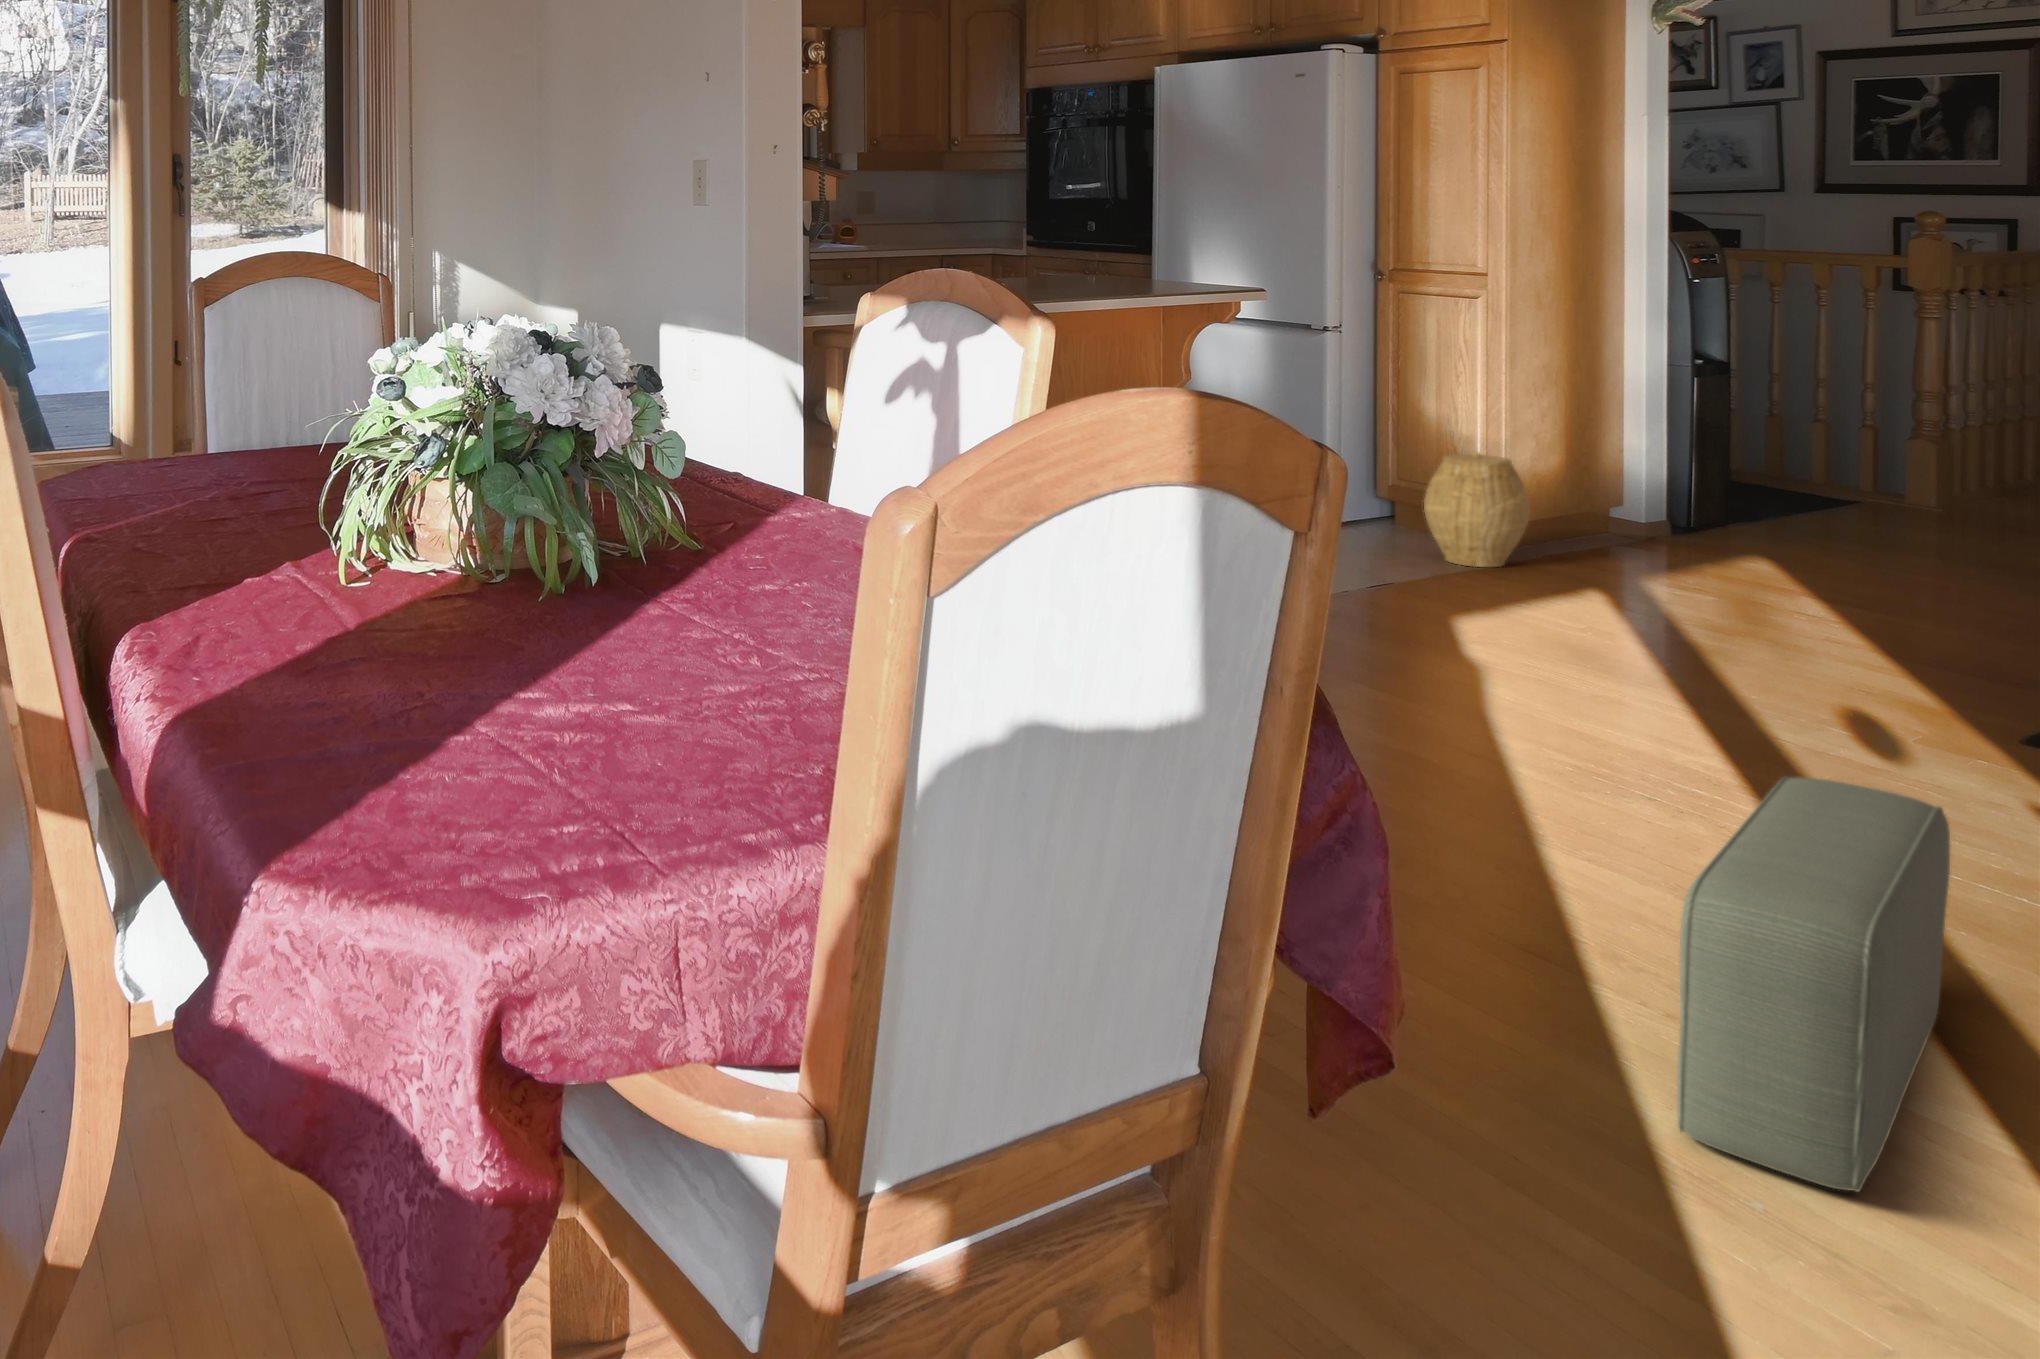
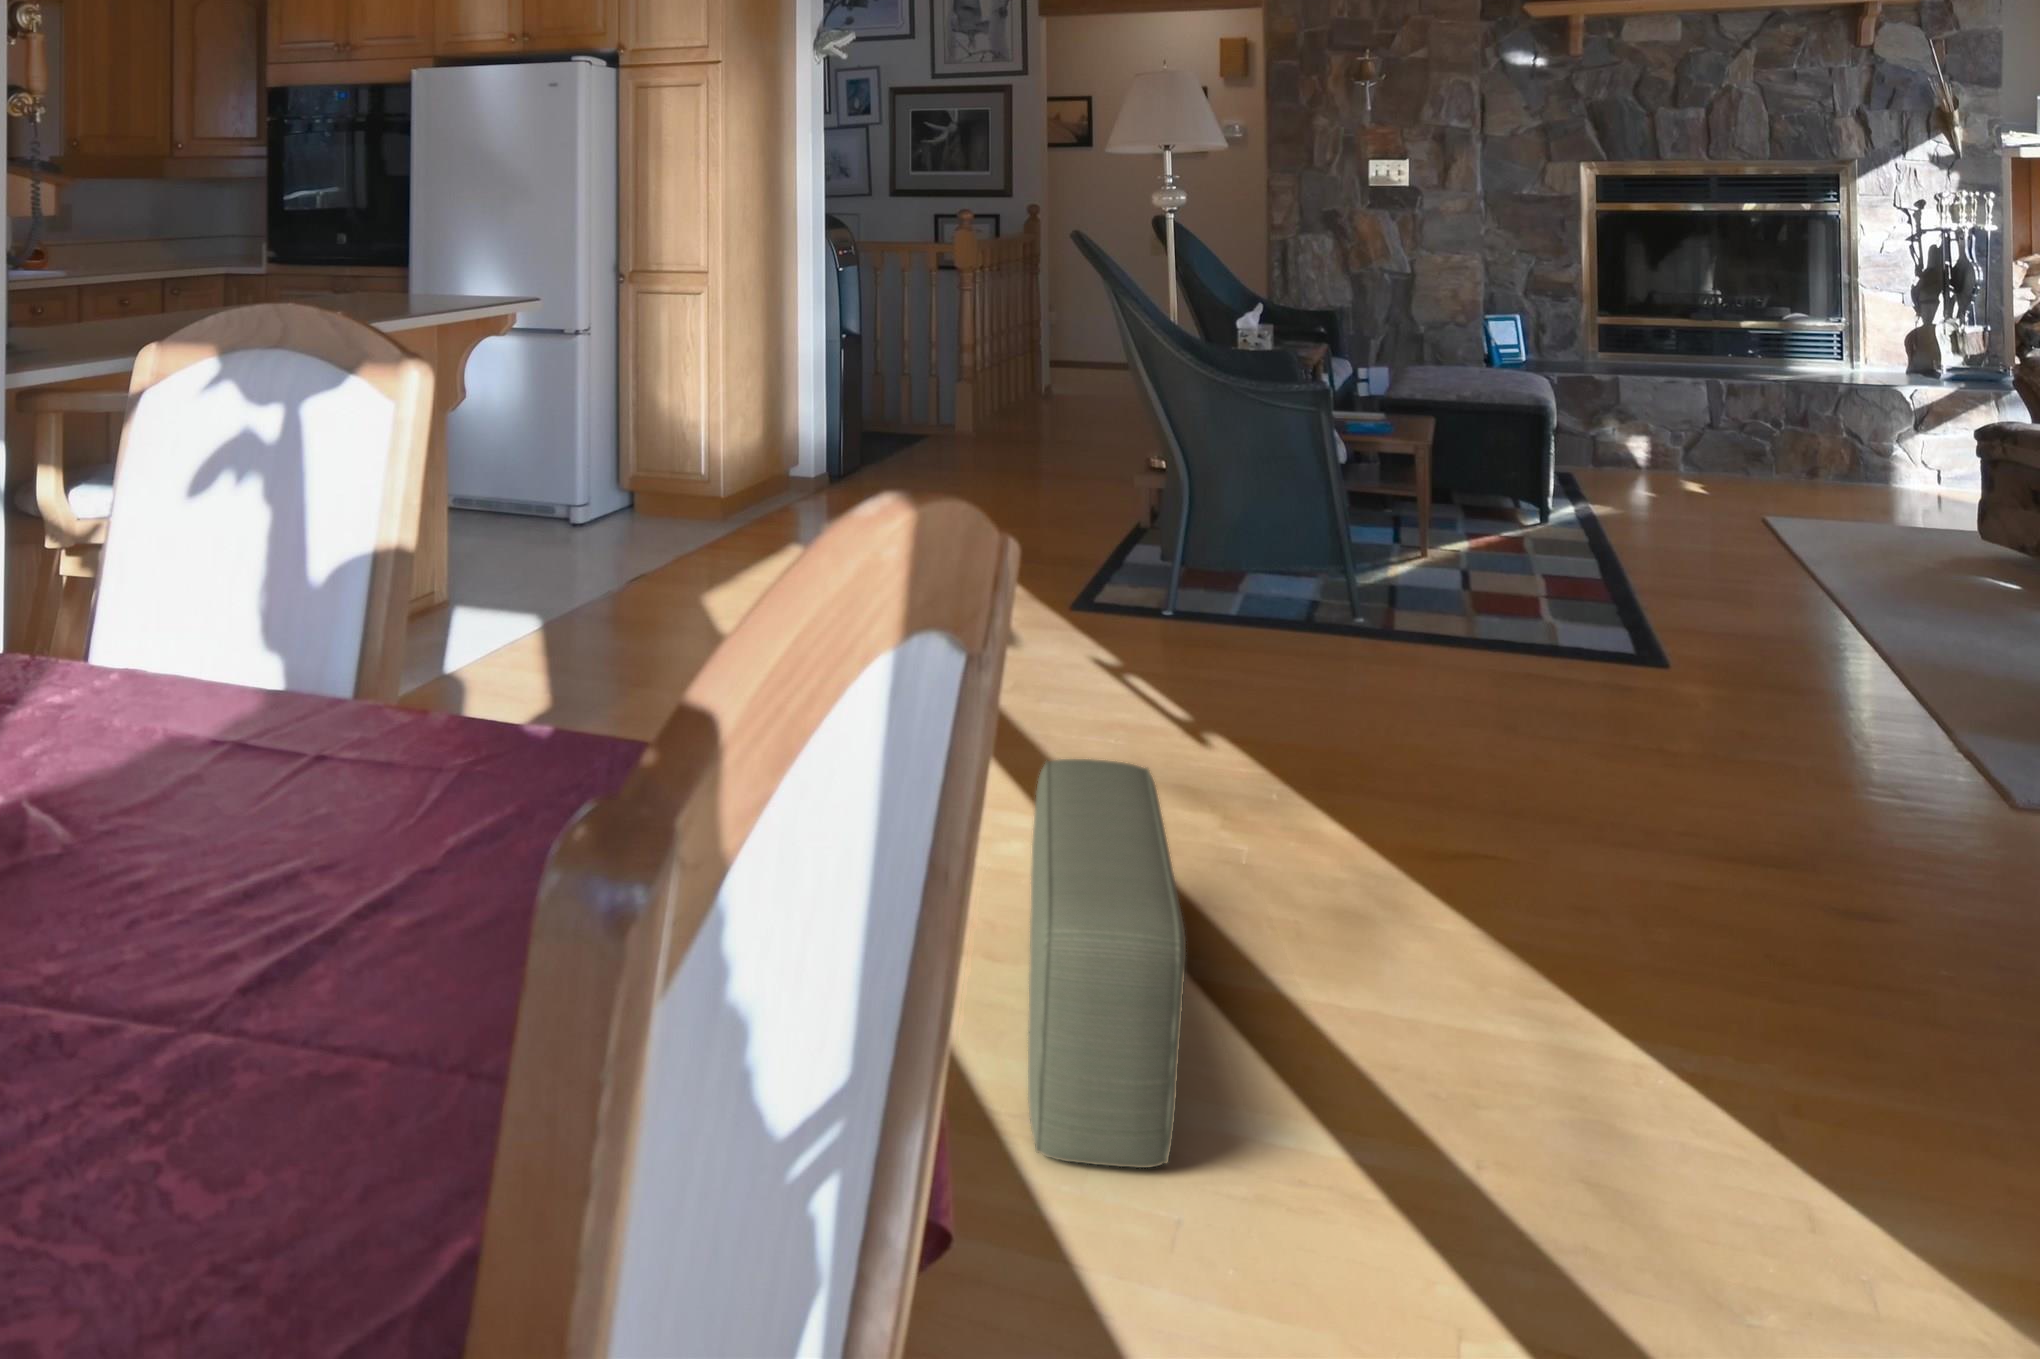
woven basket: present [1424,452,1530,567] -> none [665,444,747,547]

